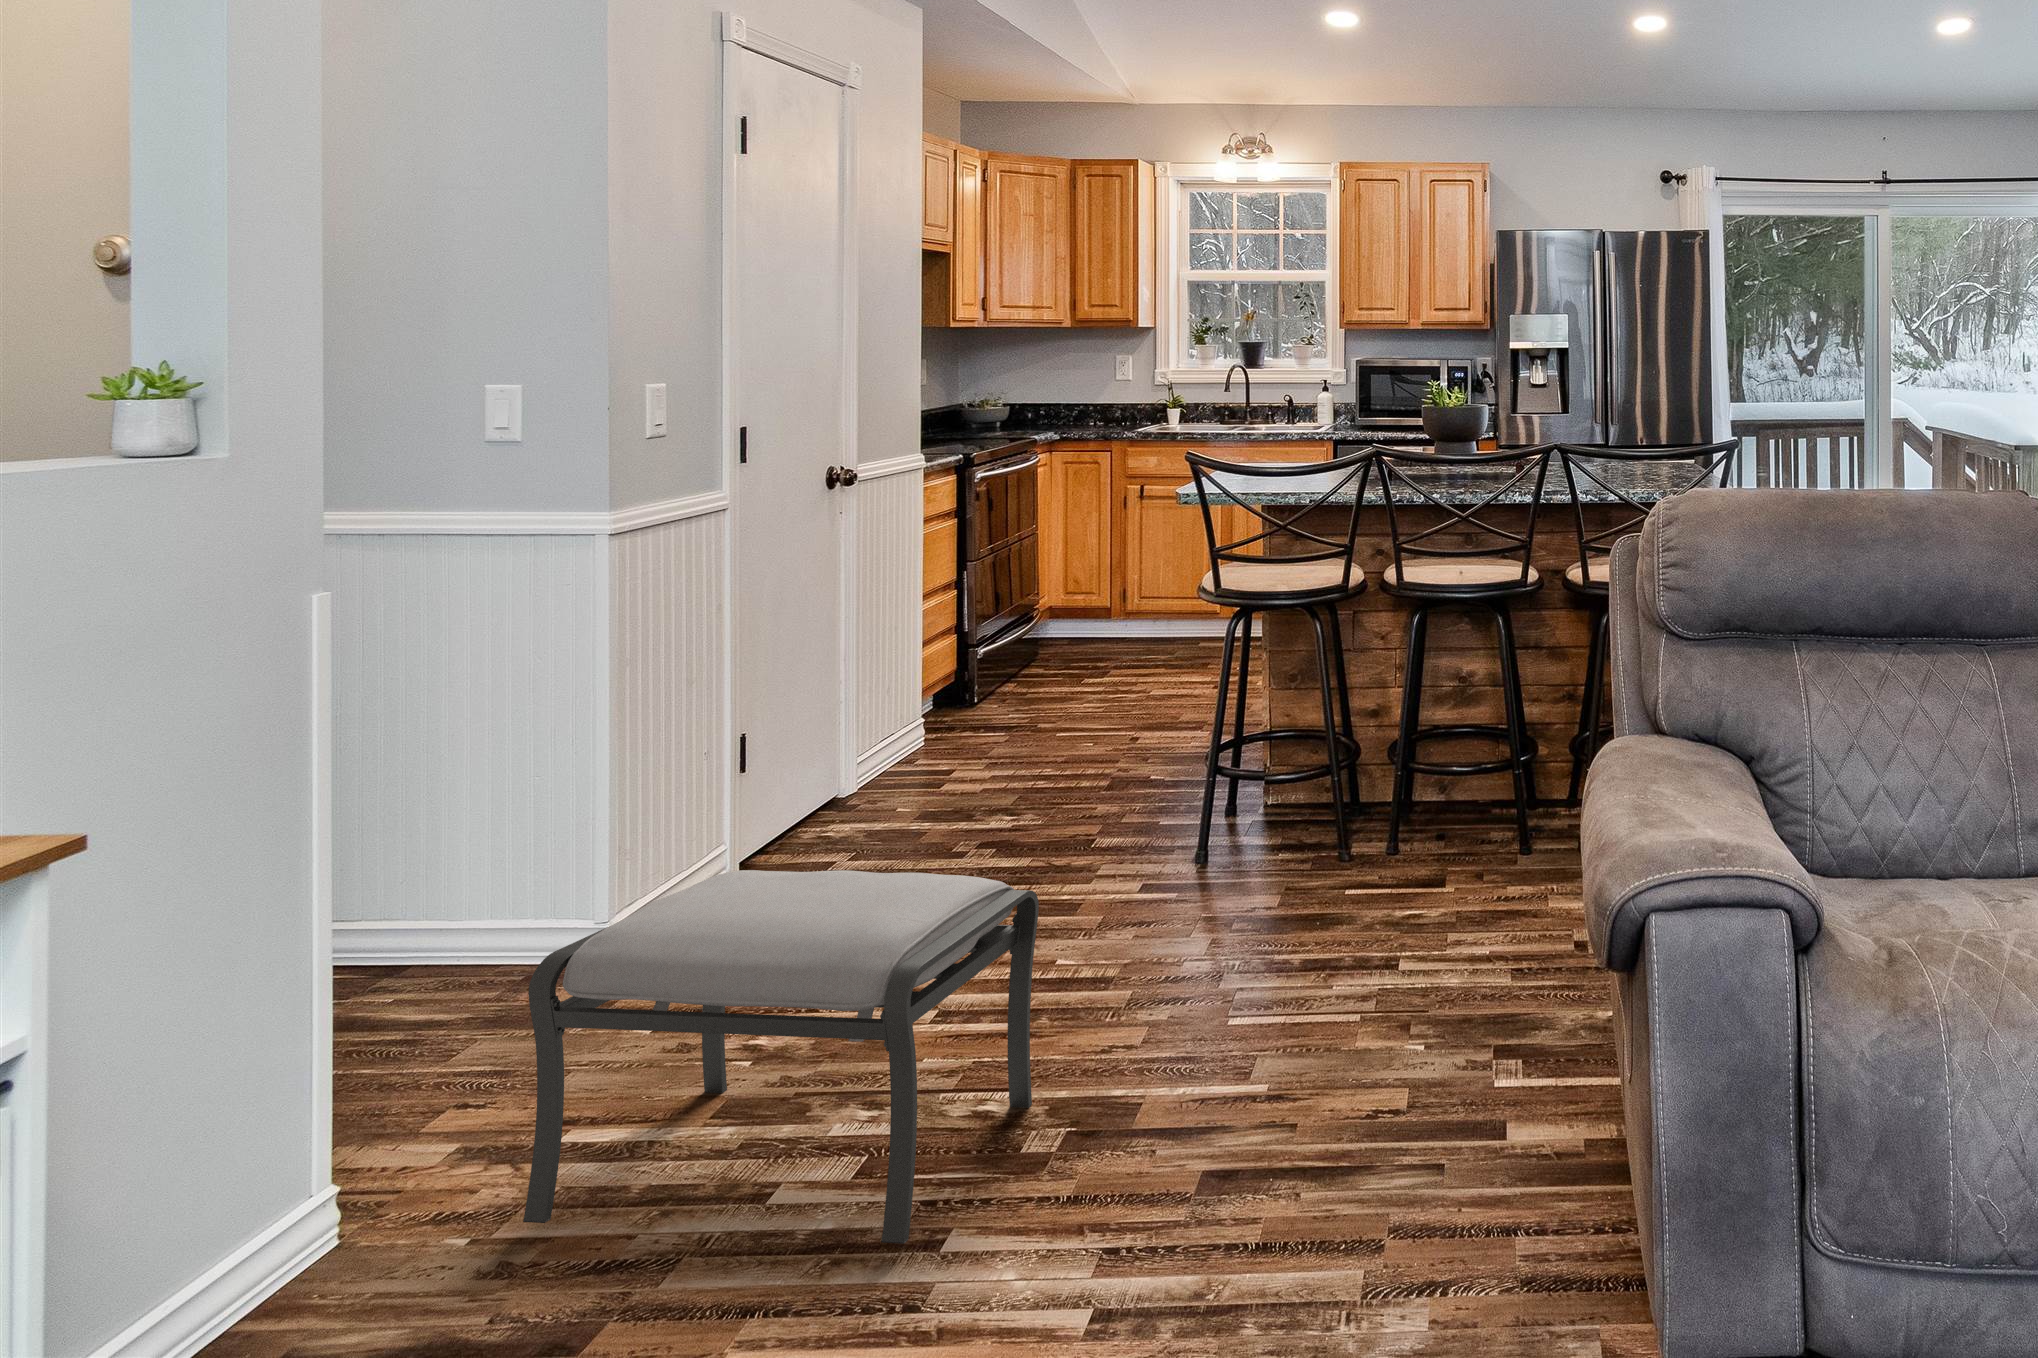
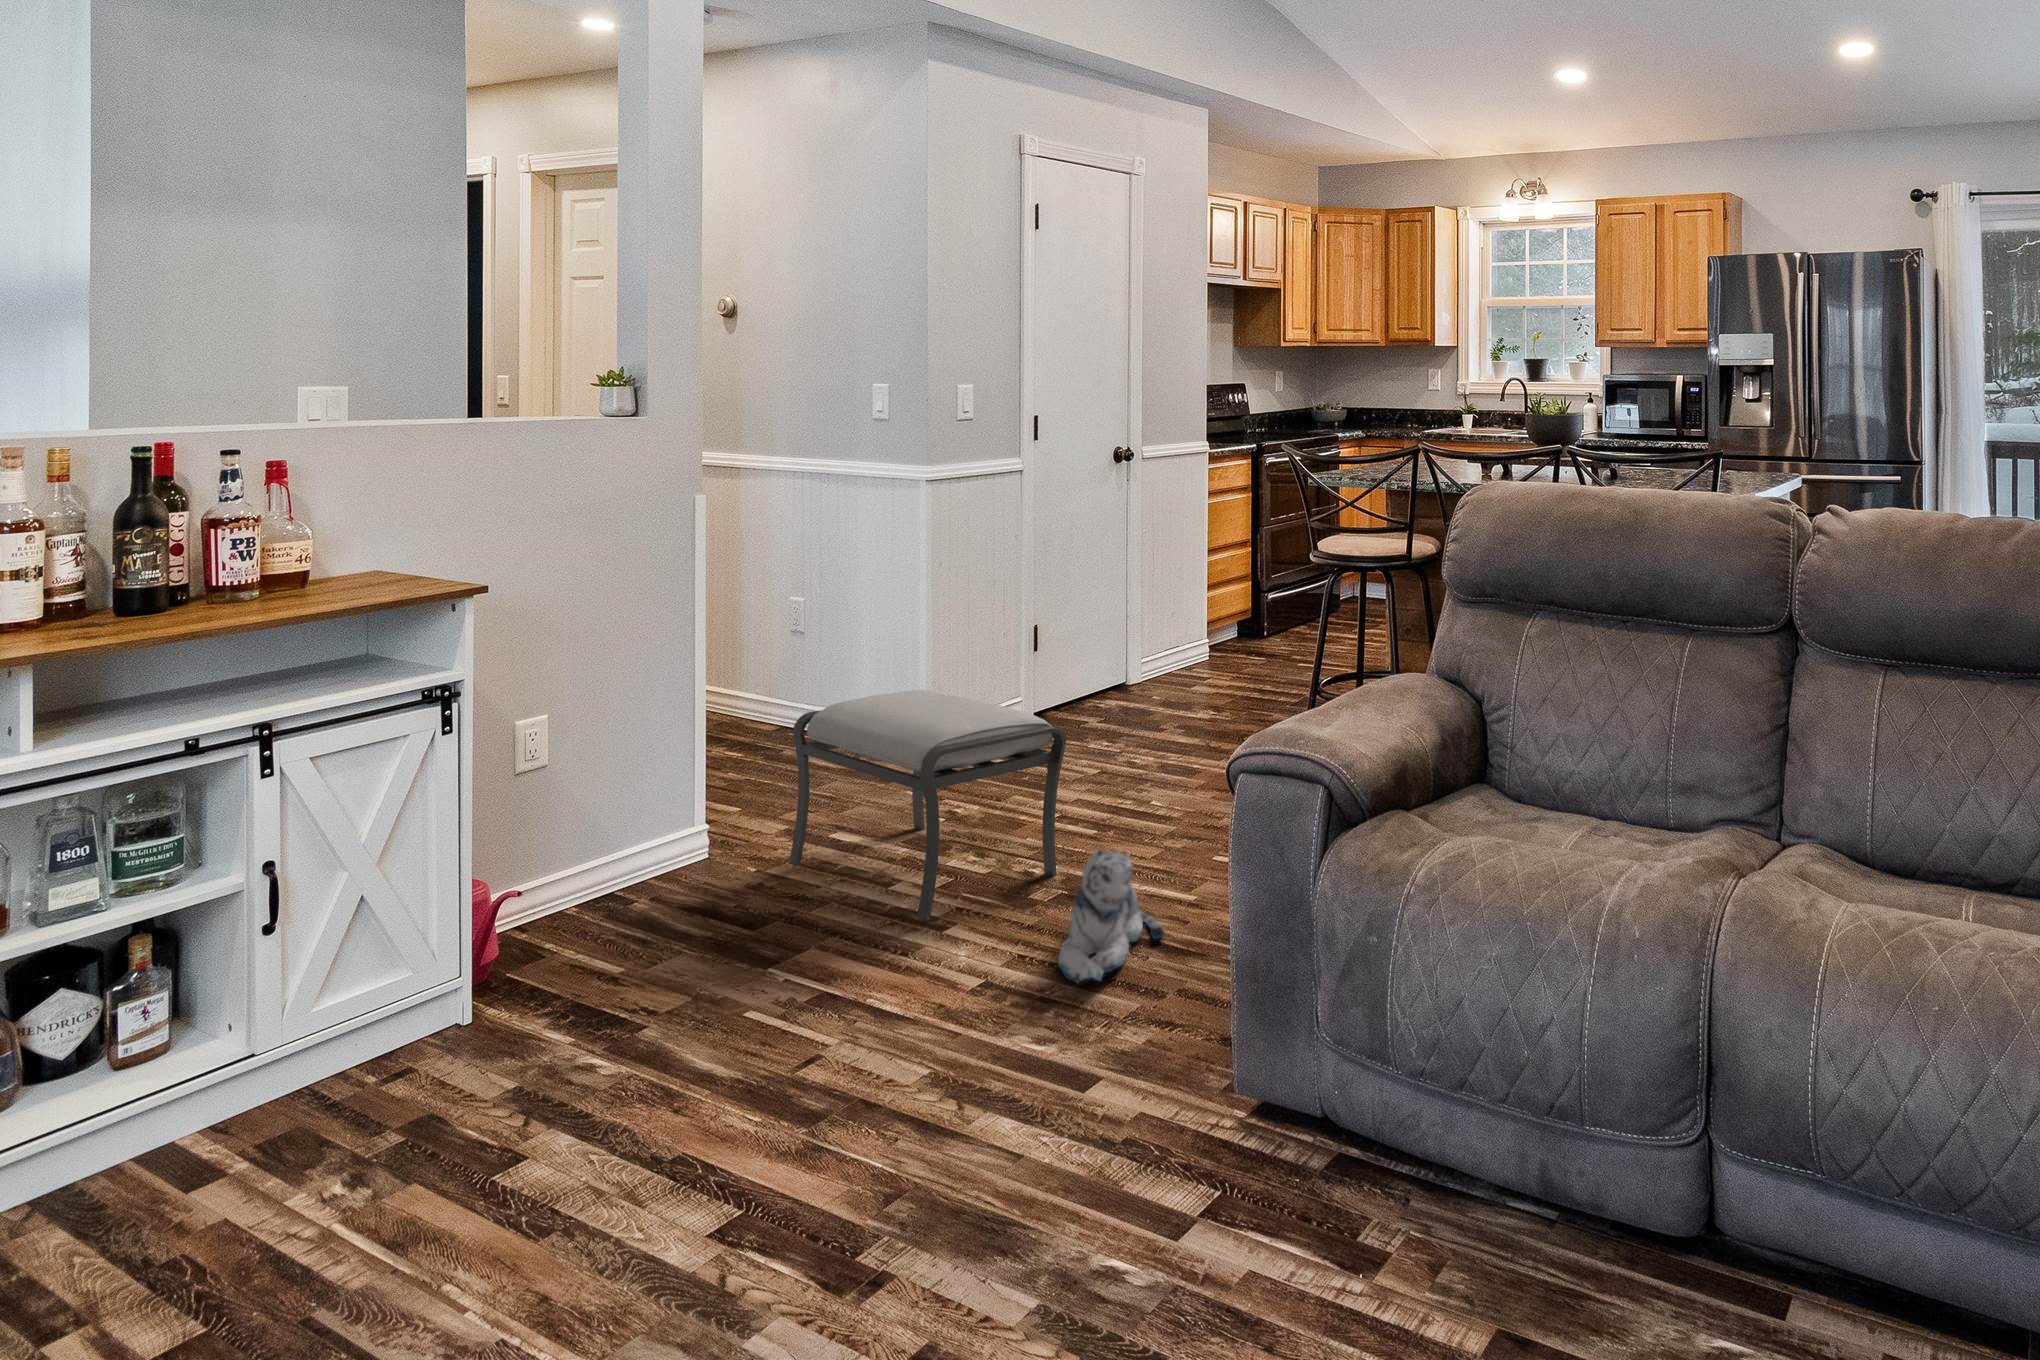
plush toy: none [1154,1052,1297,1267] -> present [1058,850,1164,983]

